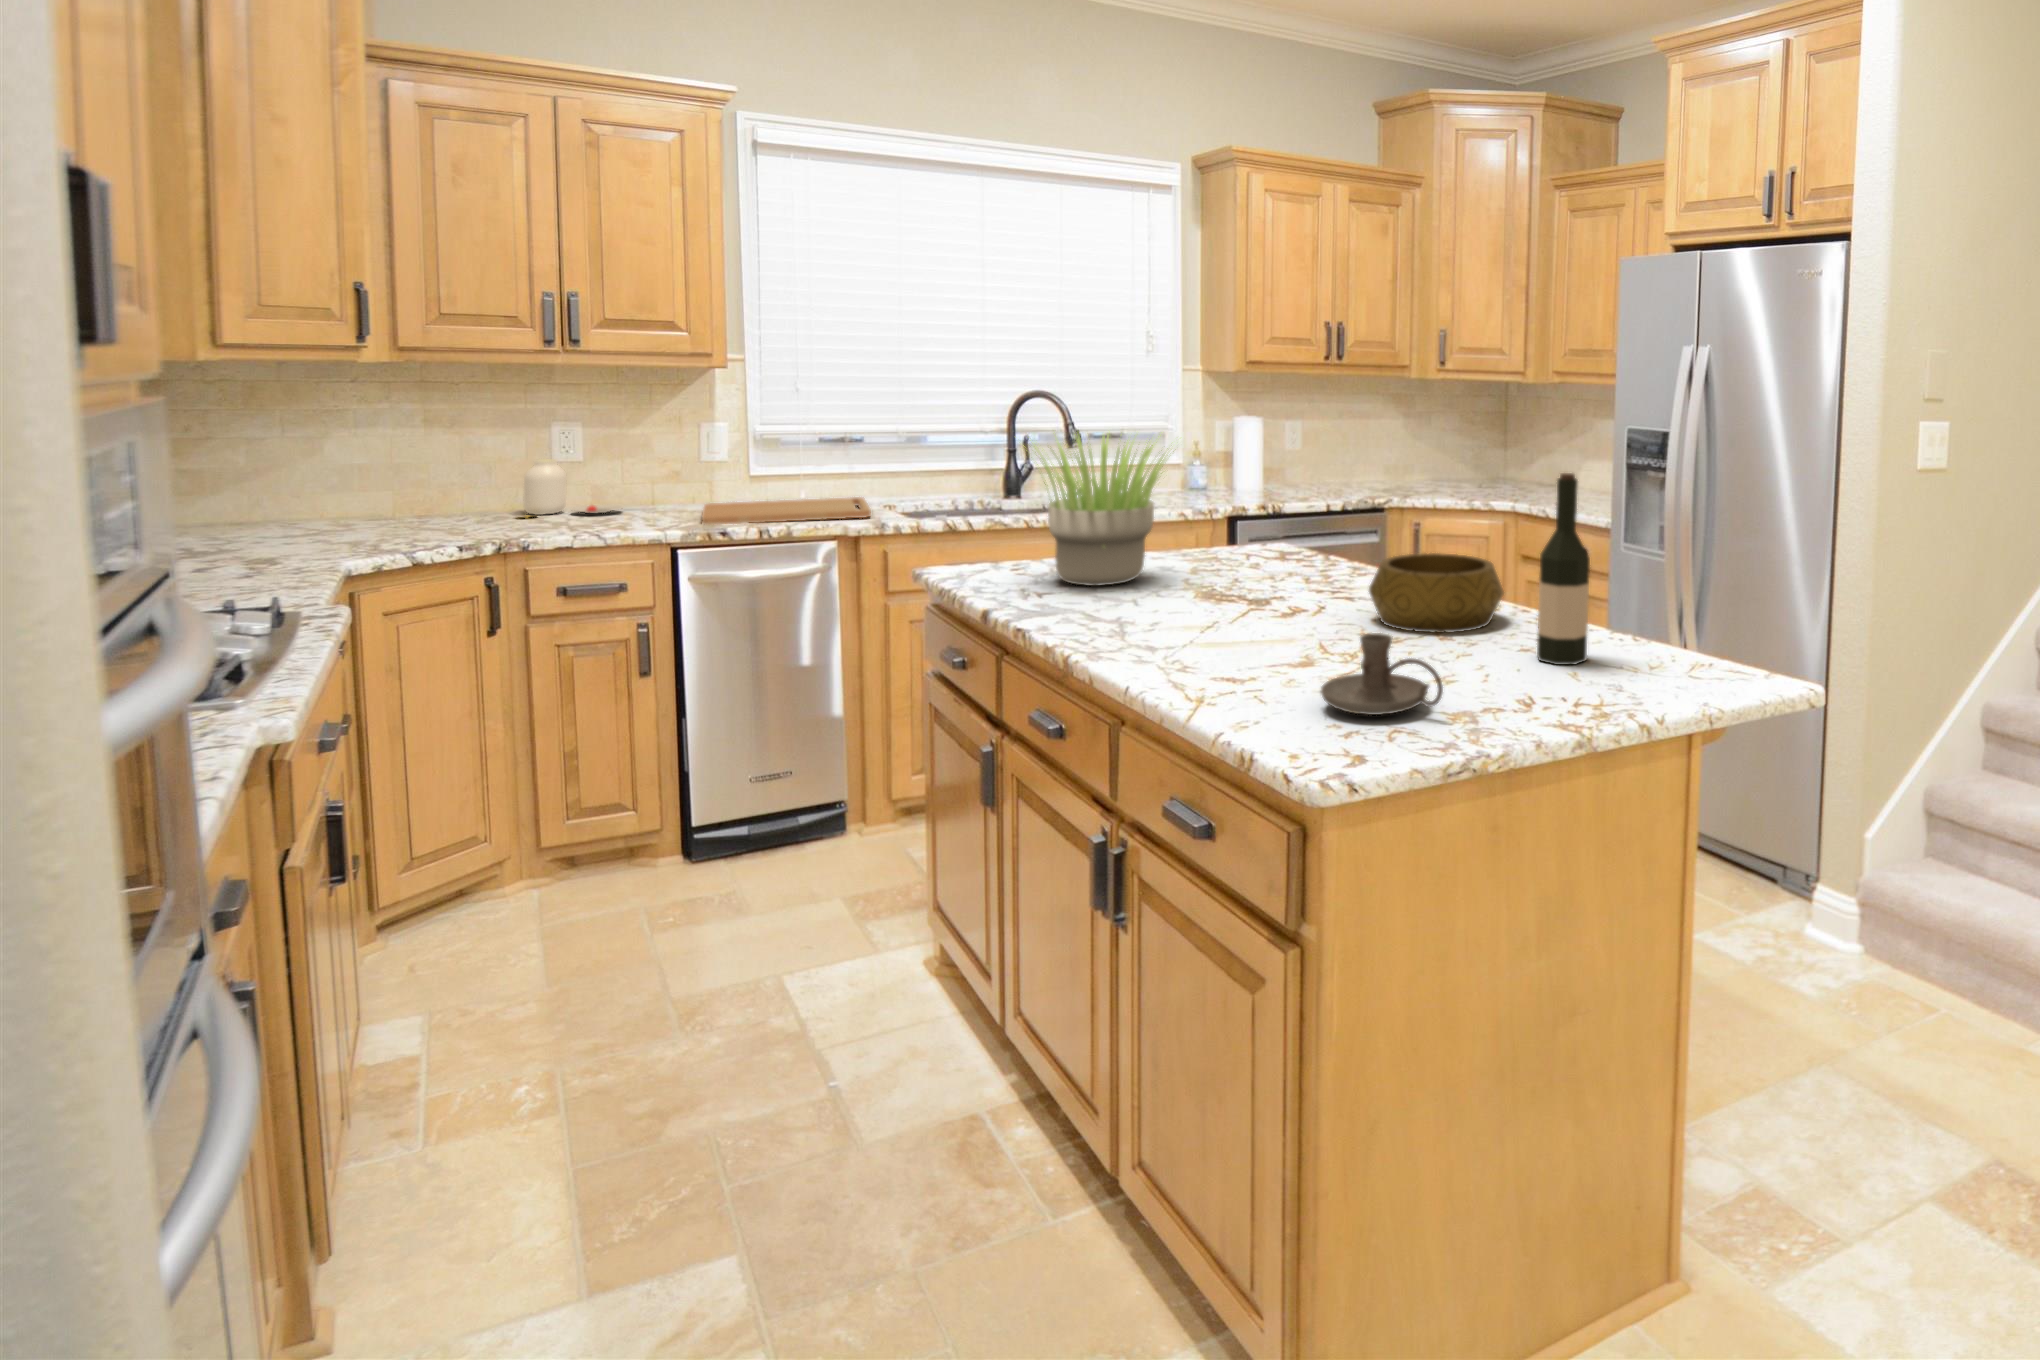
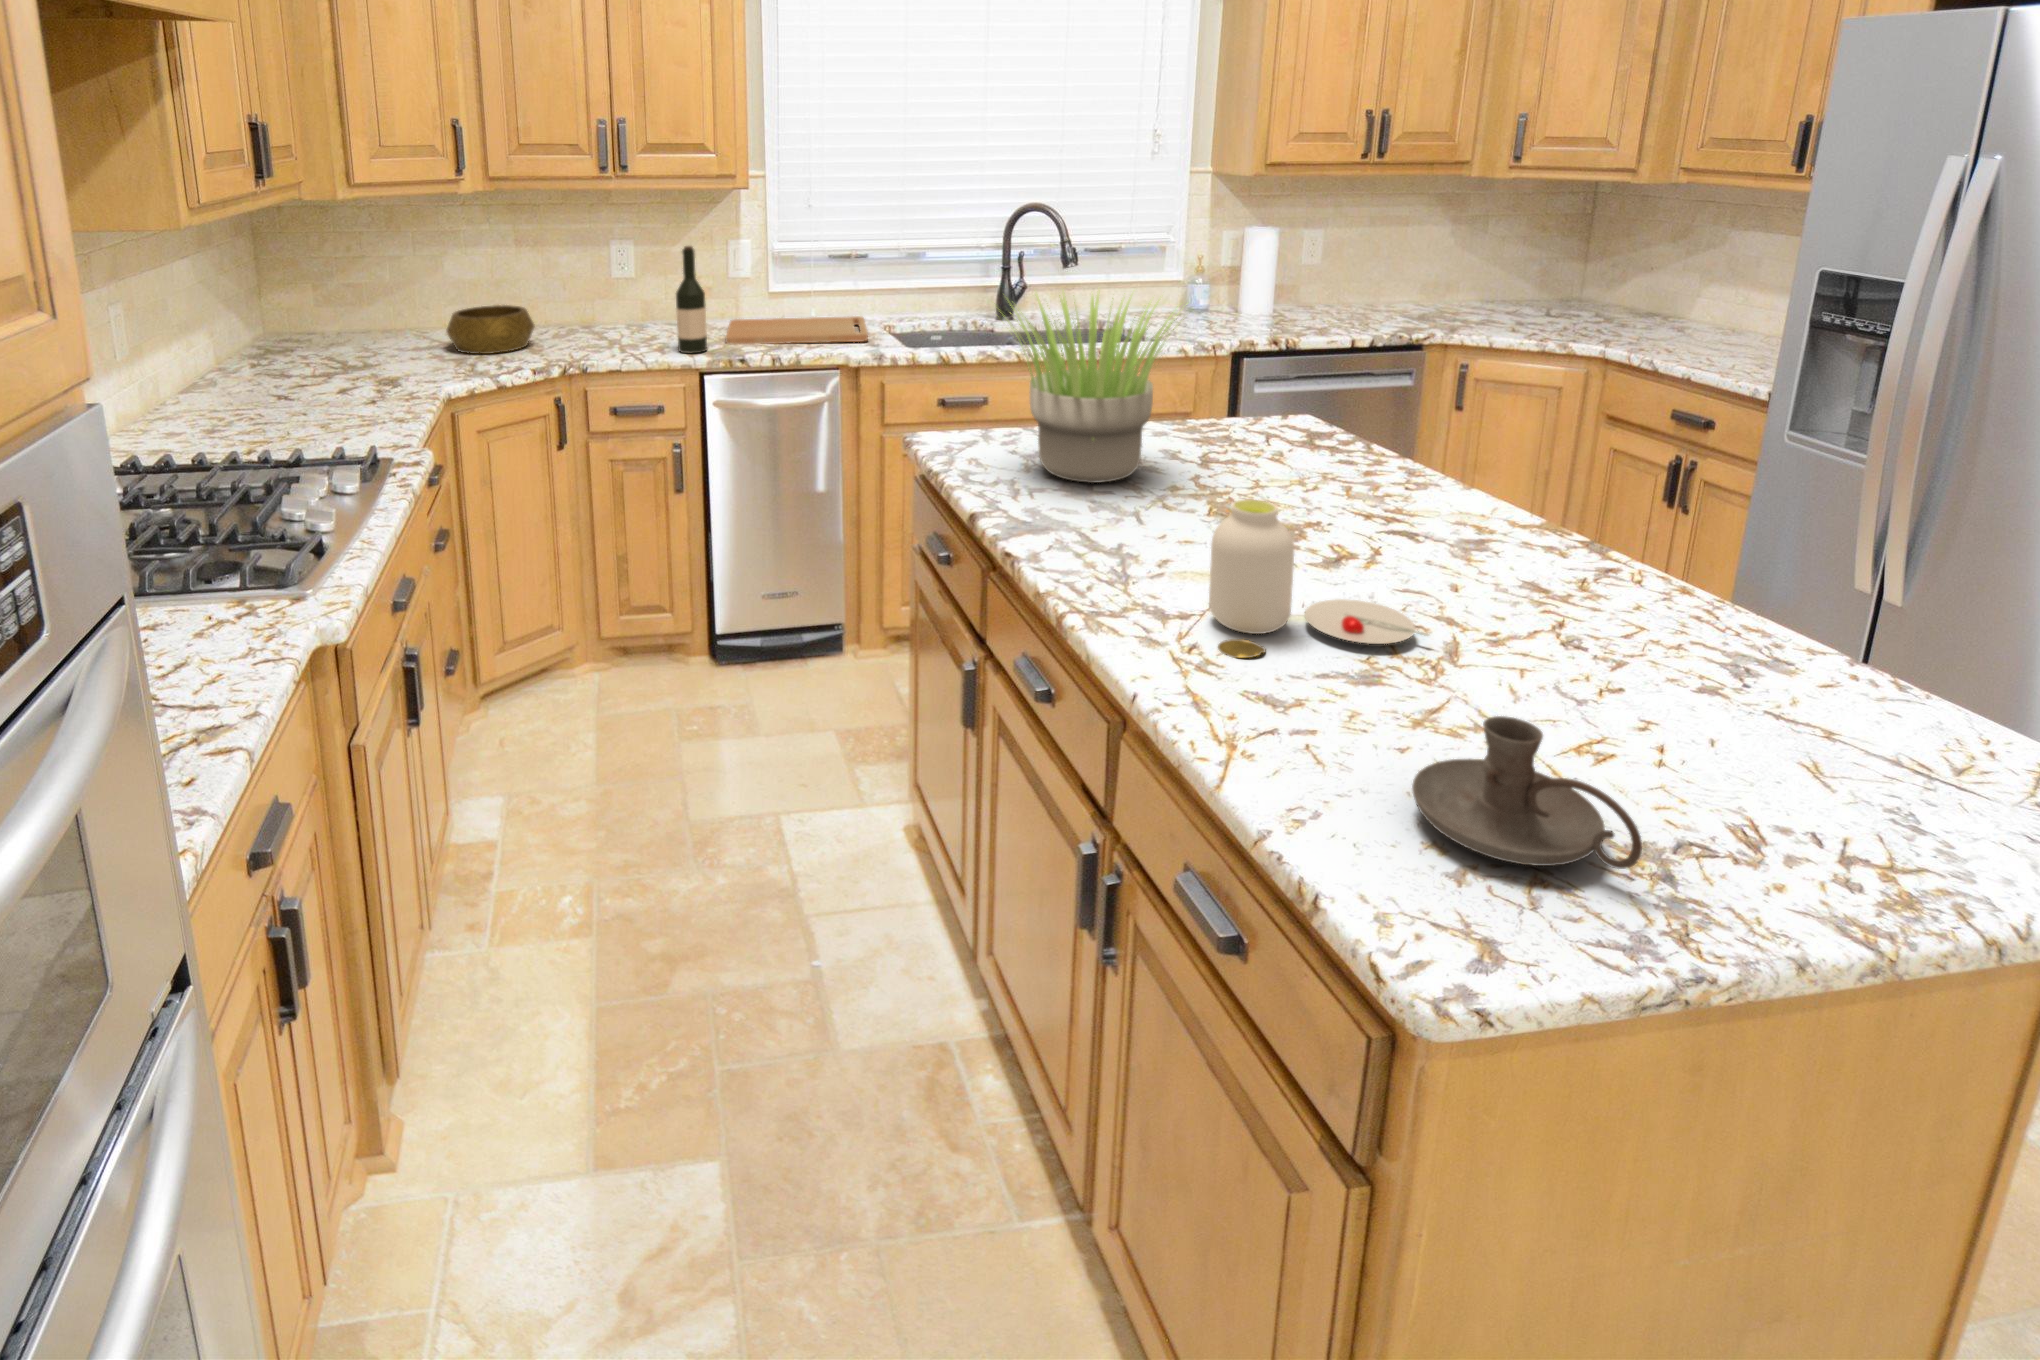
jar: present [517,459,623,518] -> present [1209,499,1428,658]
wine bottle: present [1537,473,1590,665] -> present [676,246,707,354]
decorative bowl: present [1369,553,1504,633] -> present [446,305,535,354]

